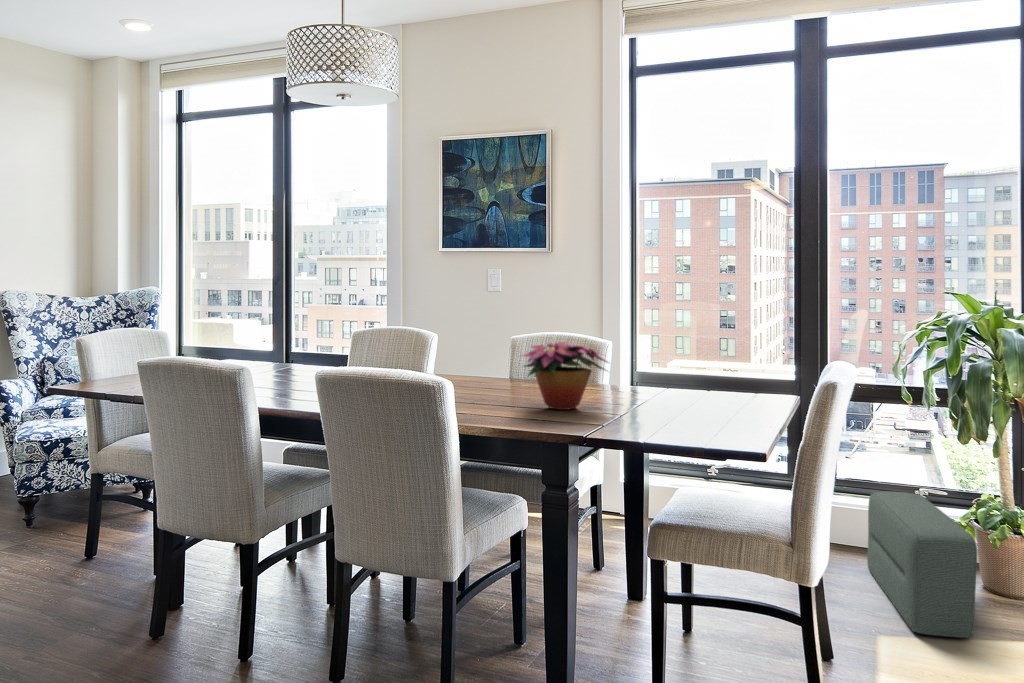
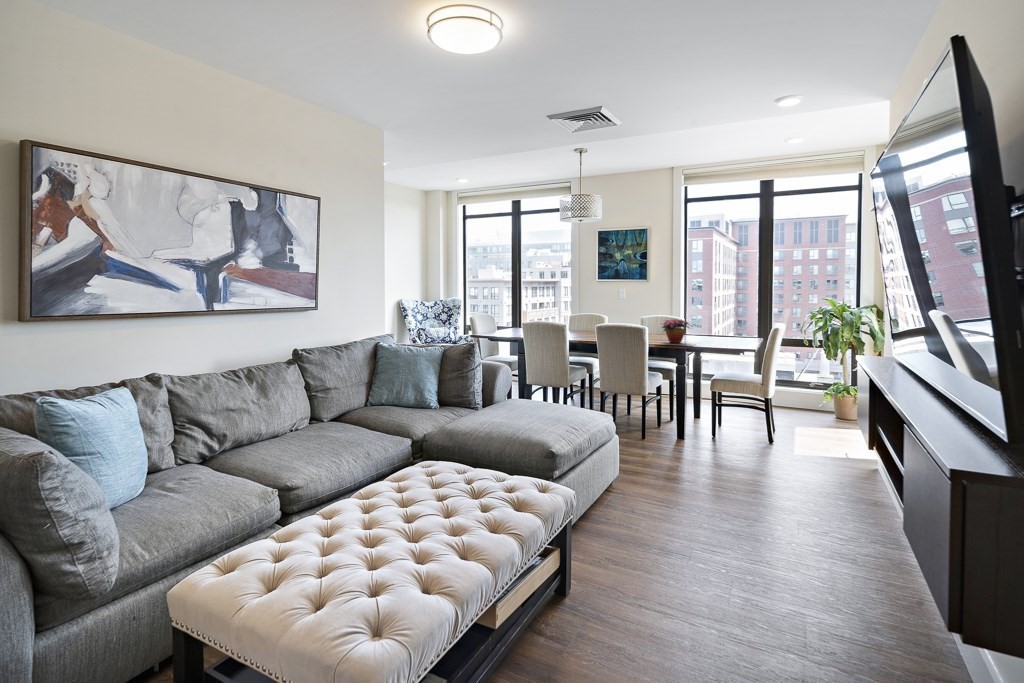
pouf: present [867,491,977,638] -> none [789,380,829,427]

